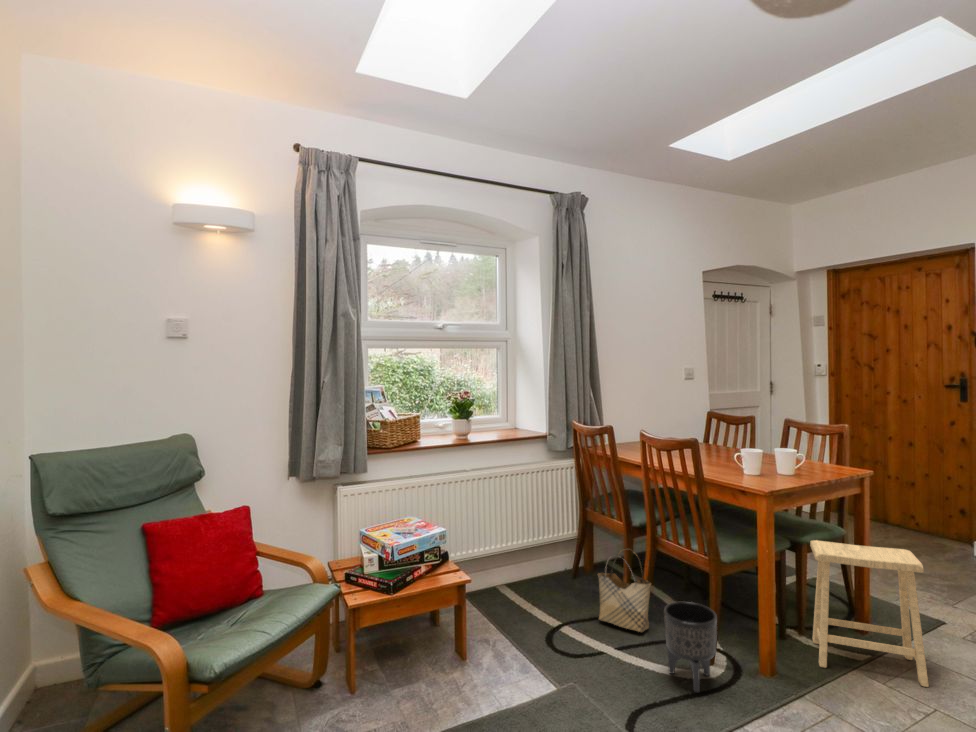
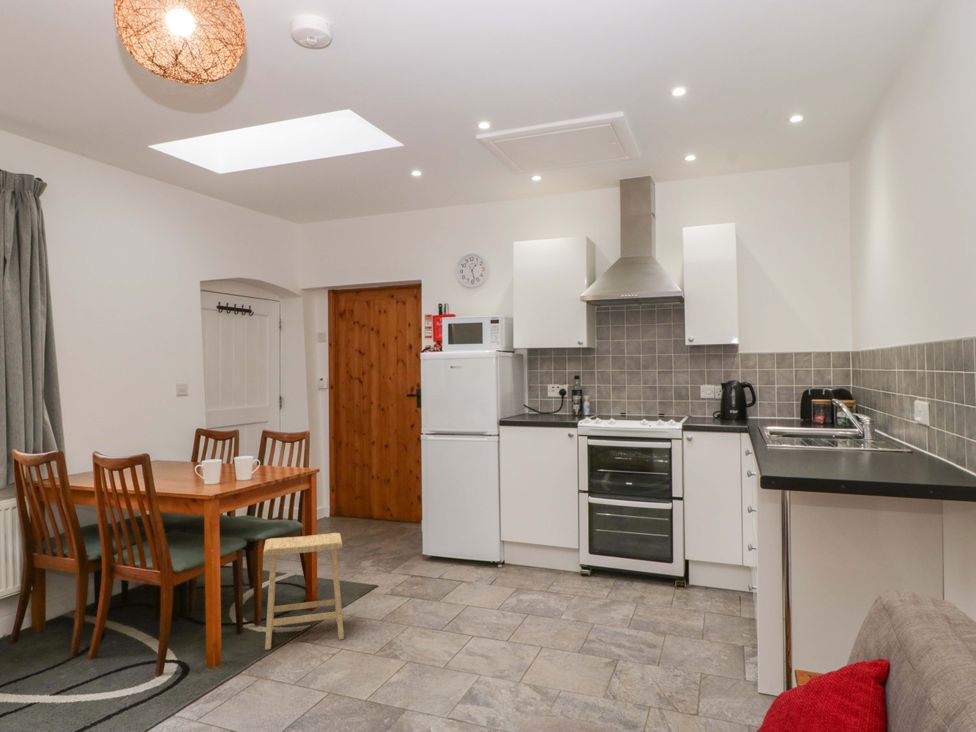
woven basket: present [598,549,651,632] -> none [34,585,103,676]
planter: present [664,602,717,692] -> none [103,622,161,711]

